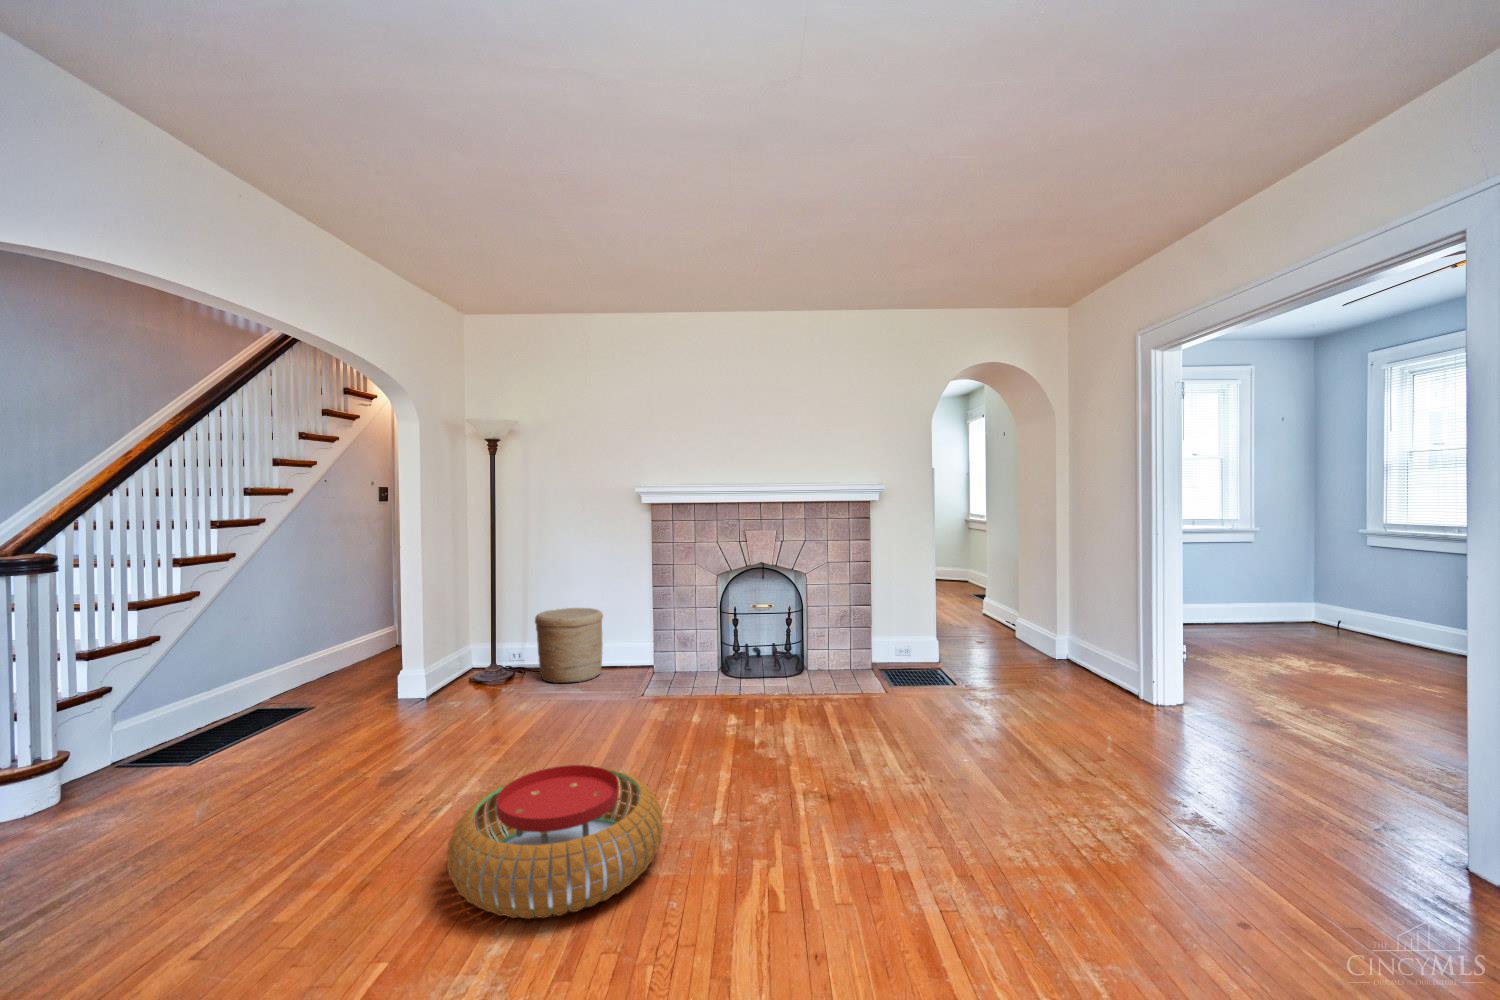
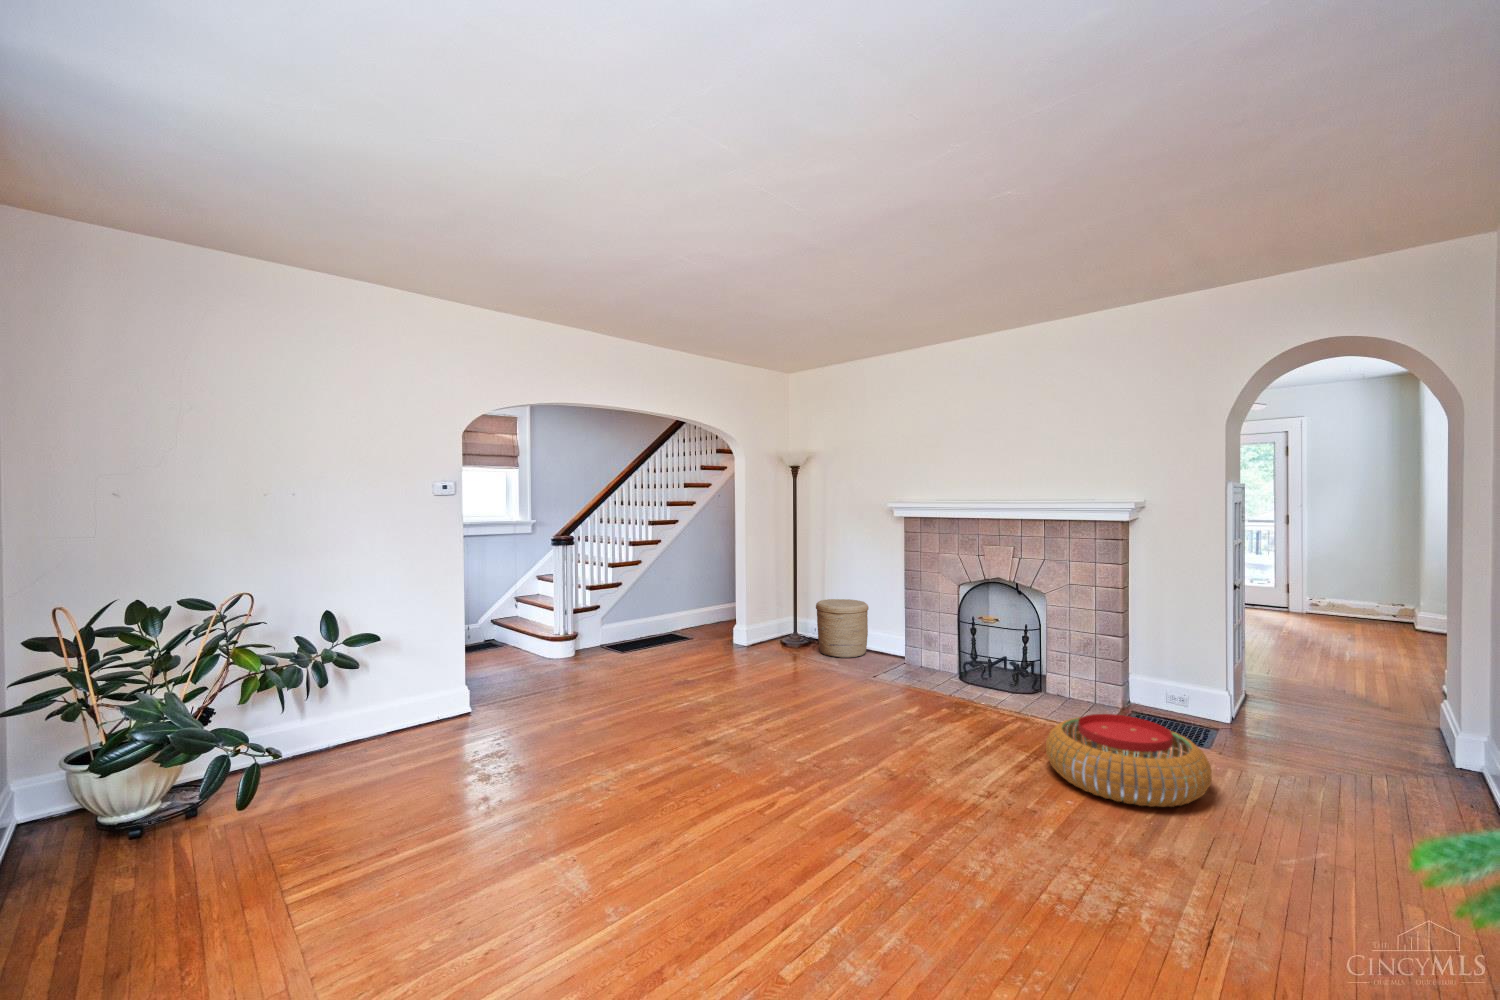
pouf: present [447,765,663,919] -> present [1046,714,1212,807]

